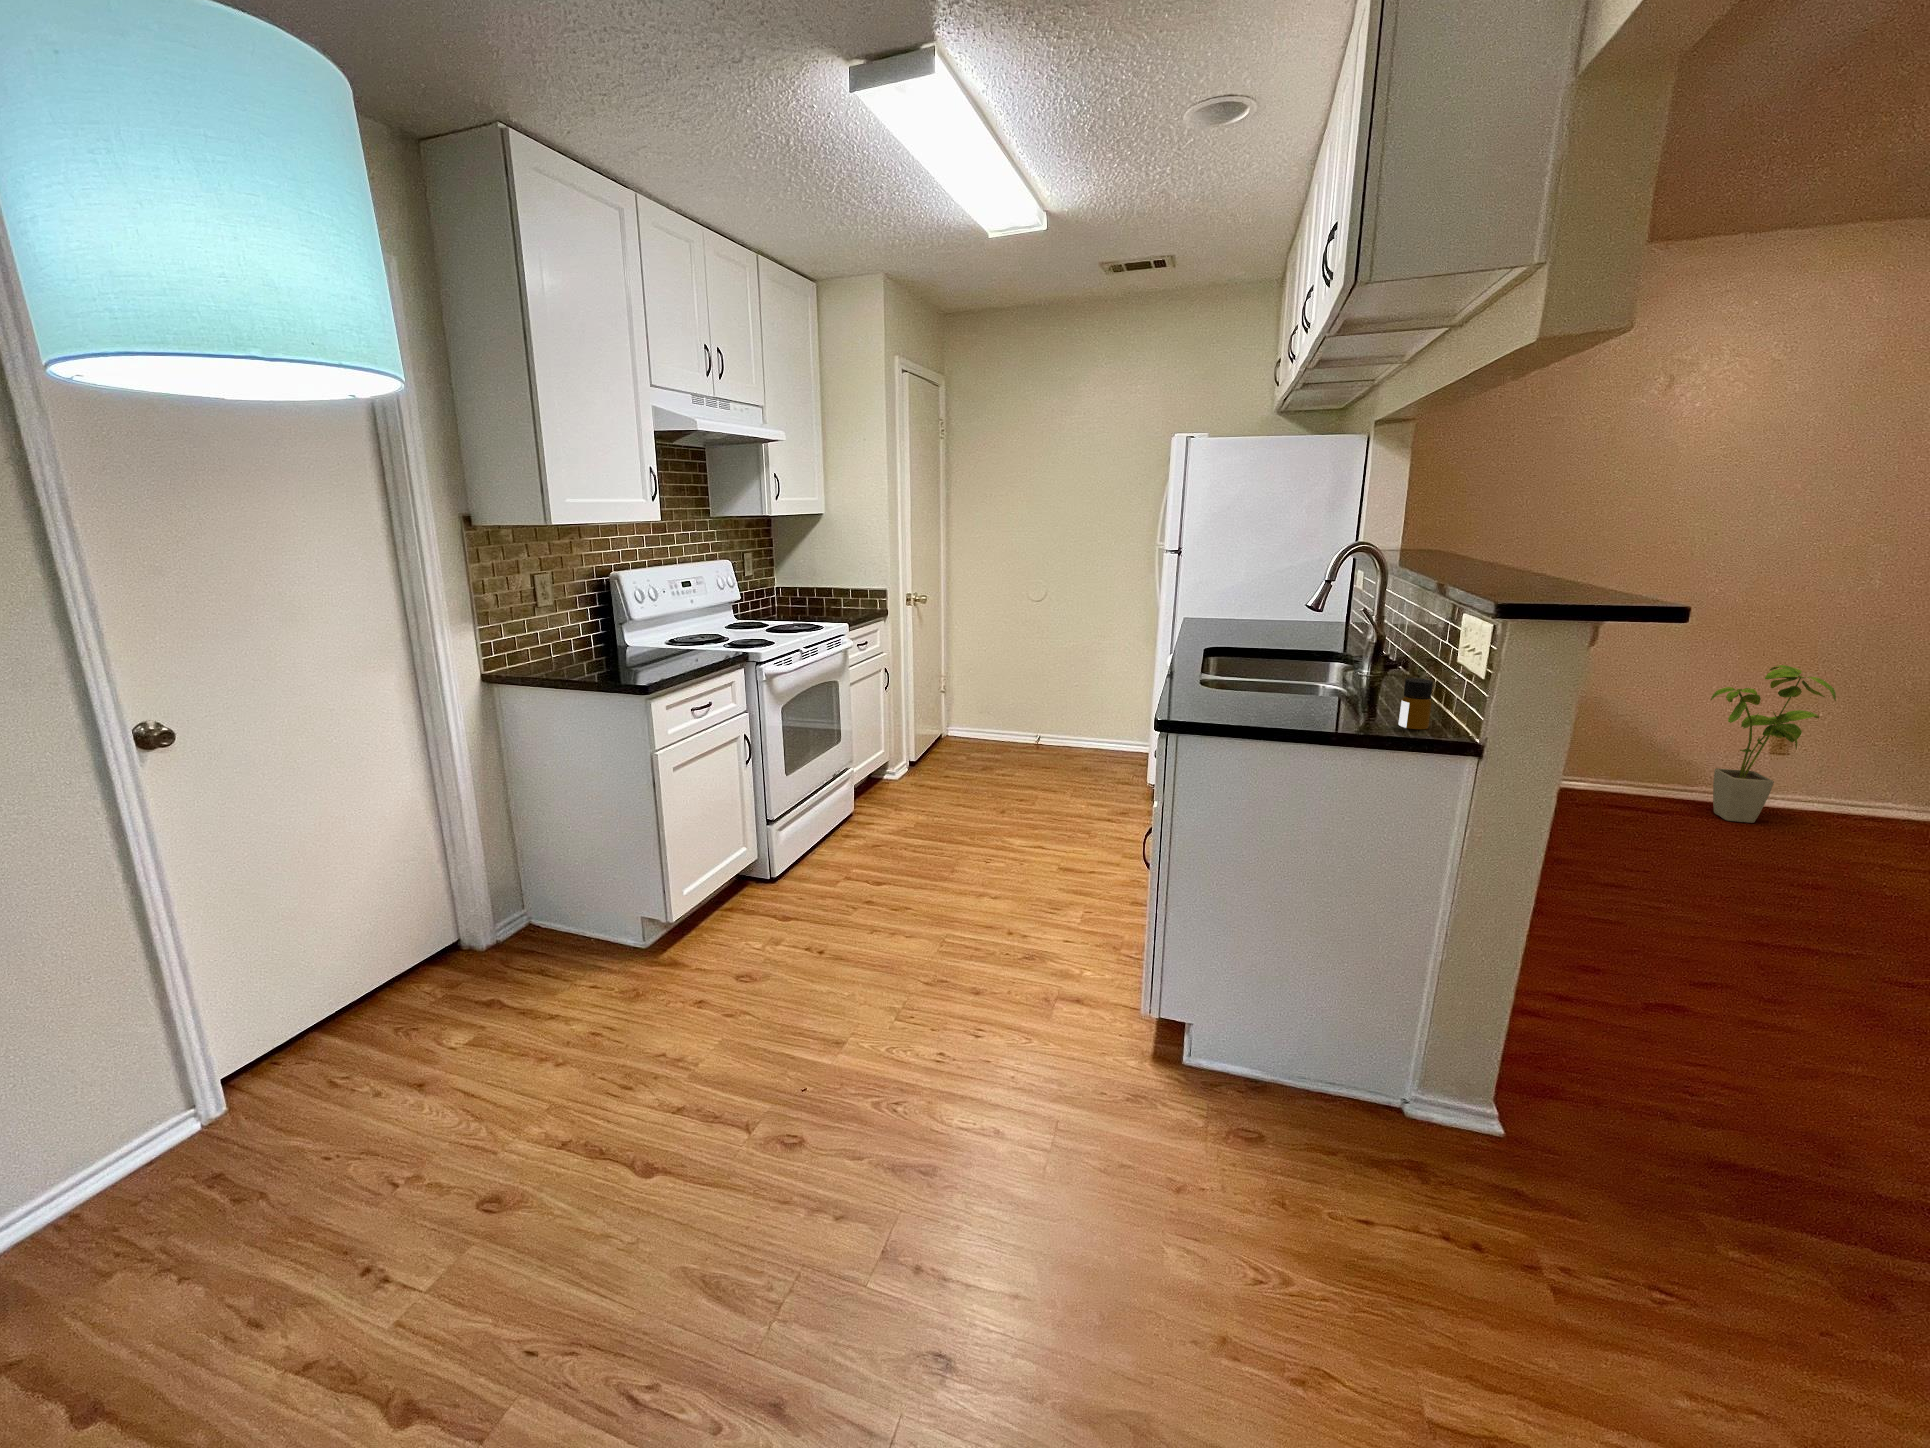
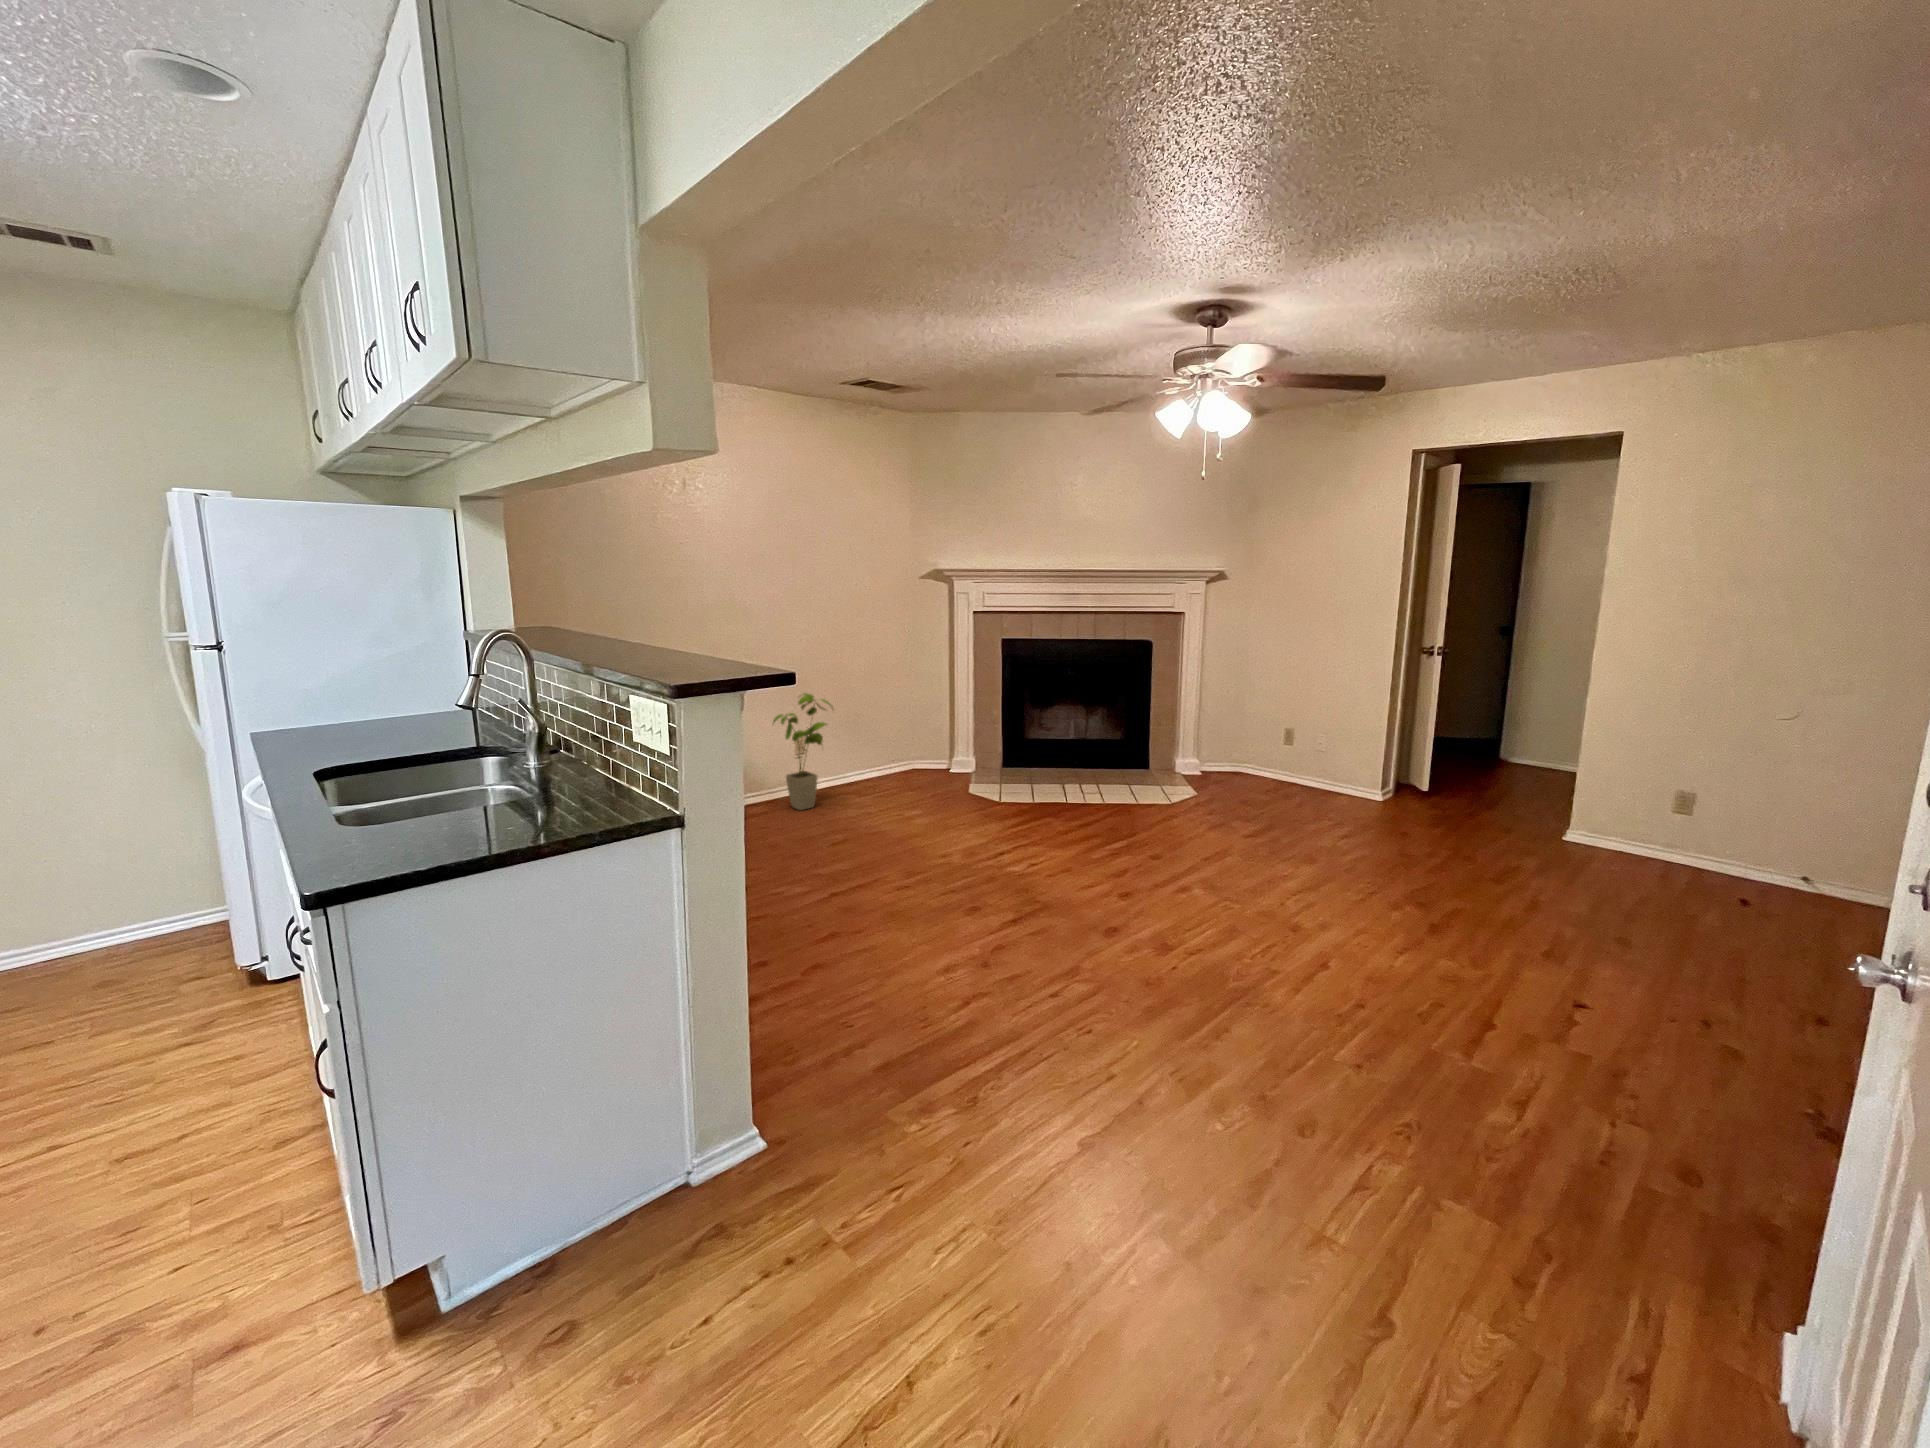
bottle: present [1399,678,1433,729] -> none [599,765,629,817]

